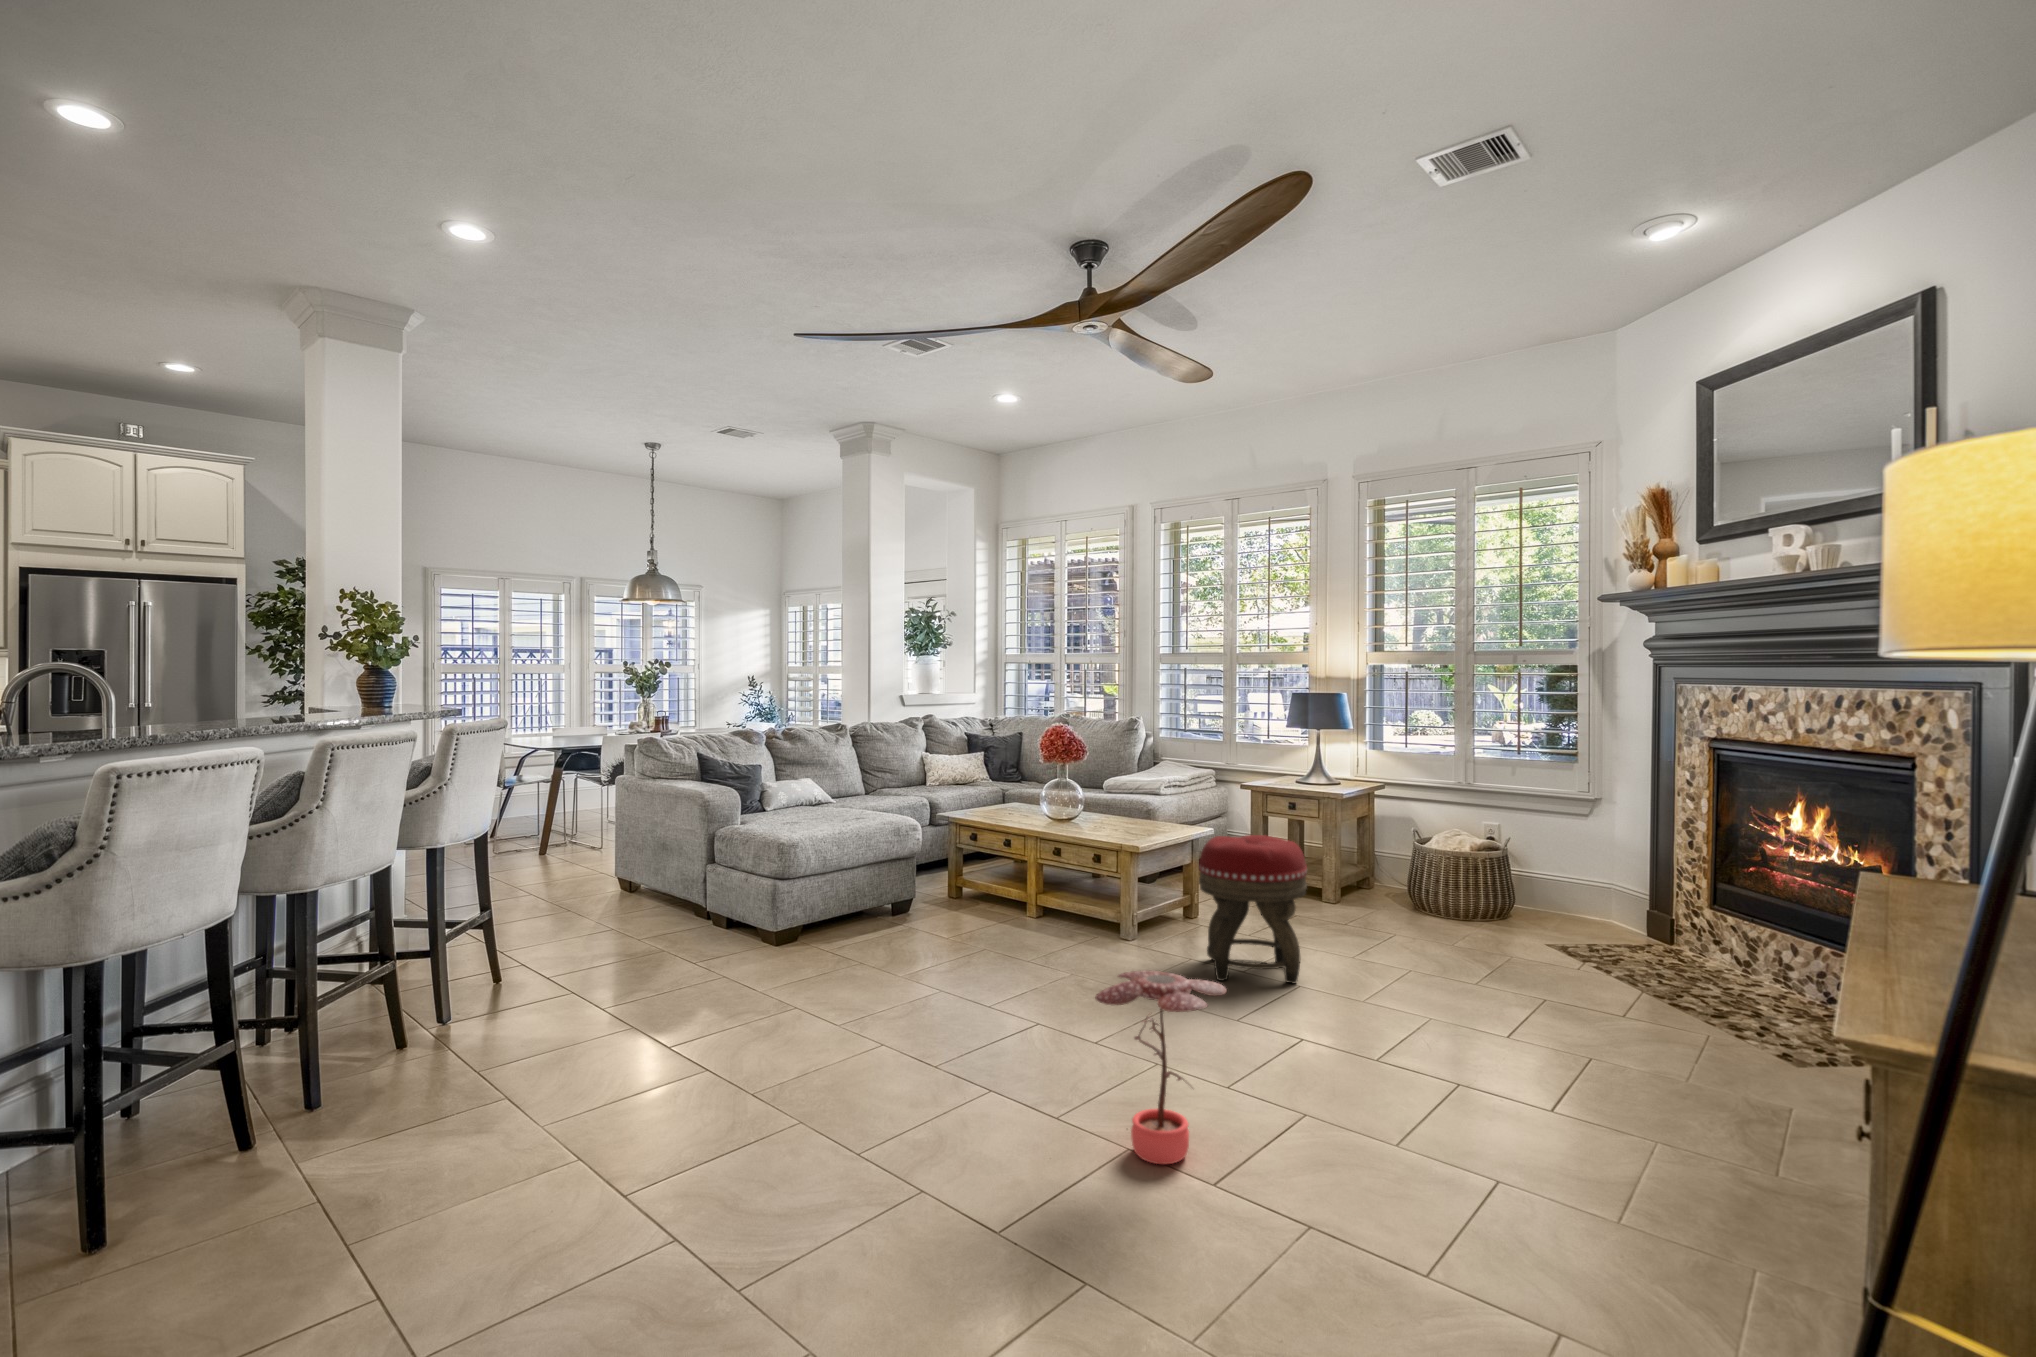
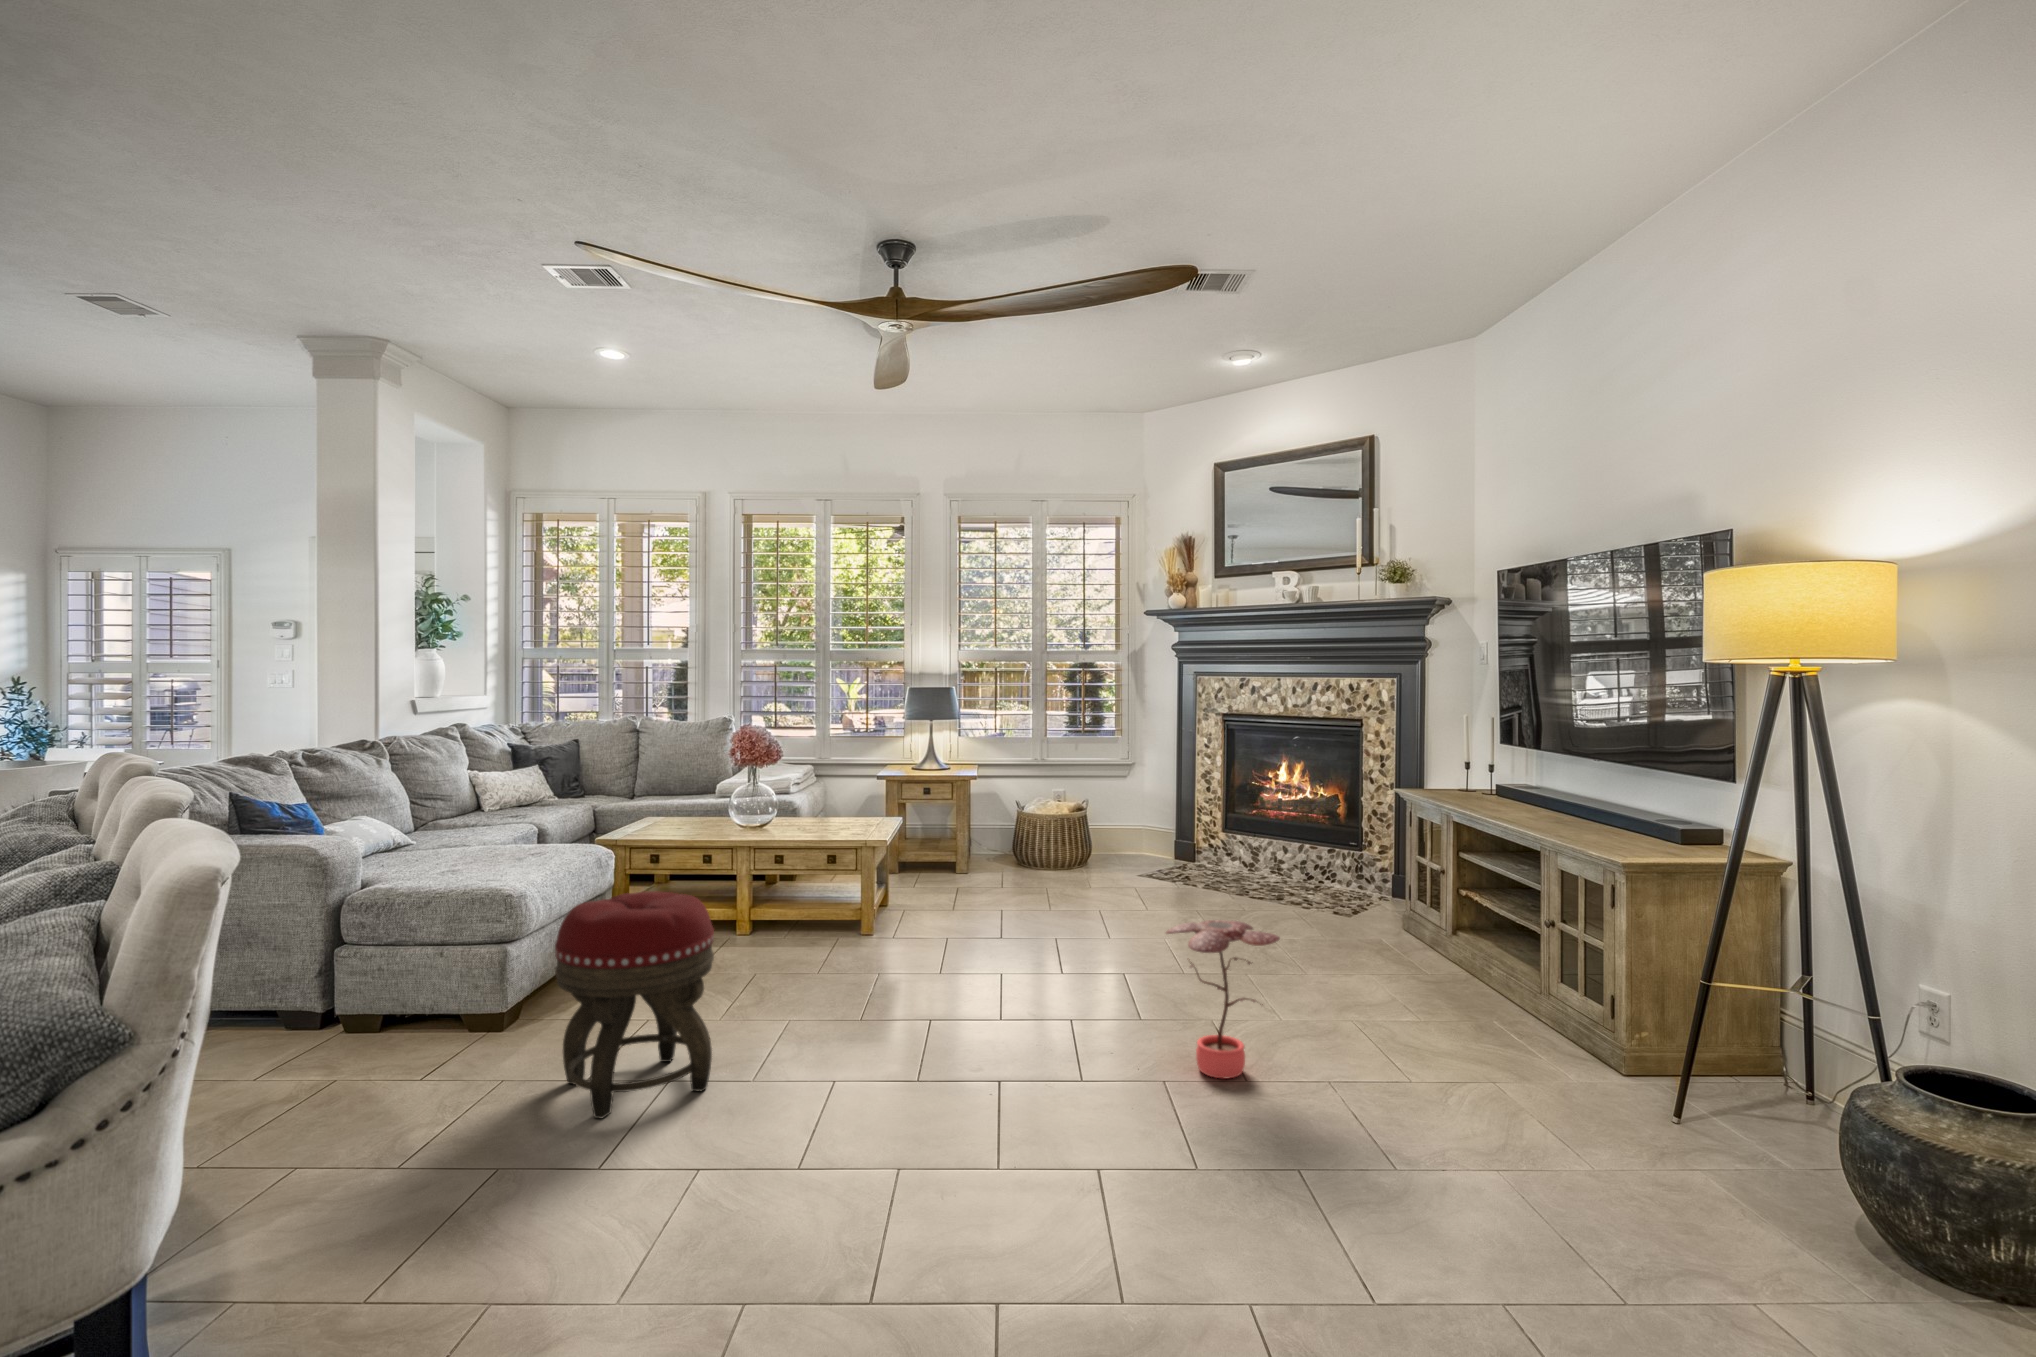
footstool: present [1199,835,1307,983] -> present [555,891,714,1118]

